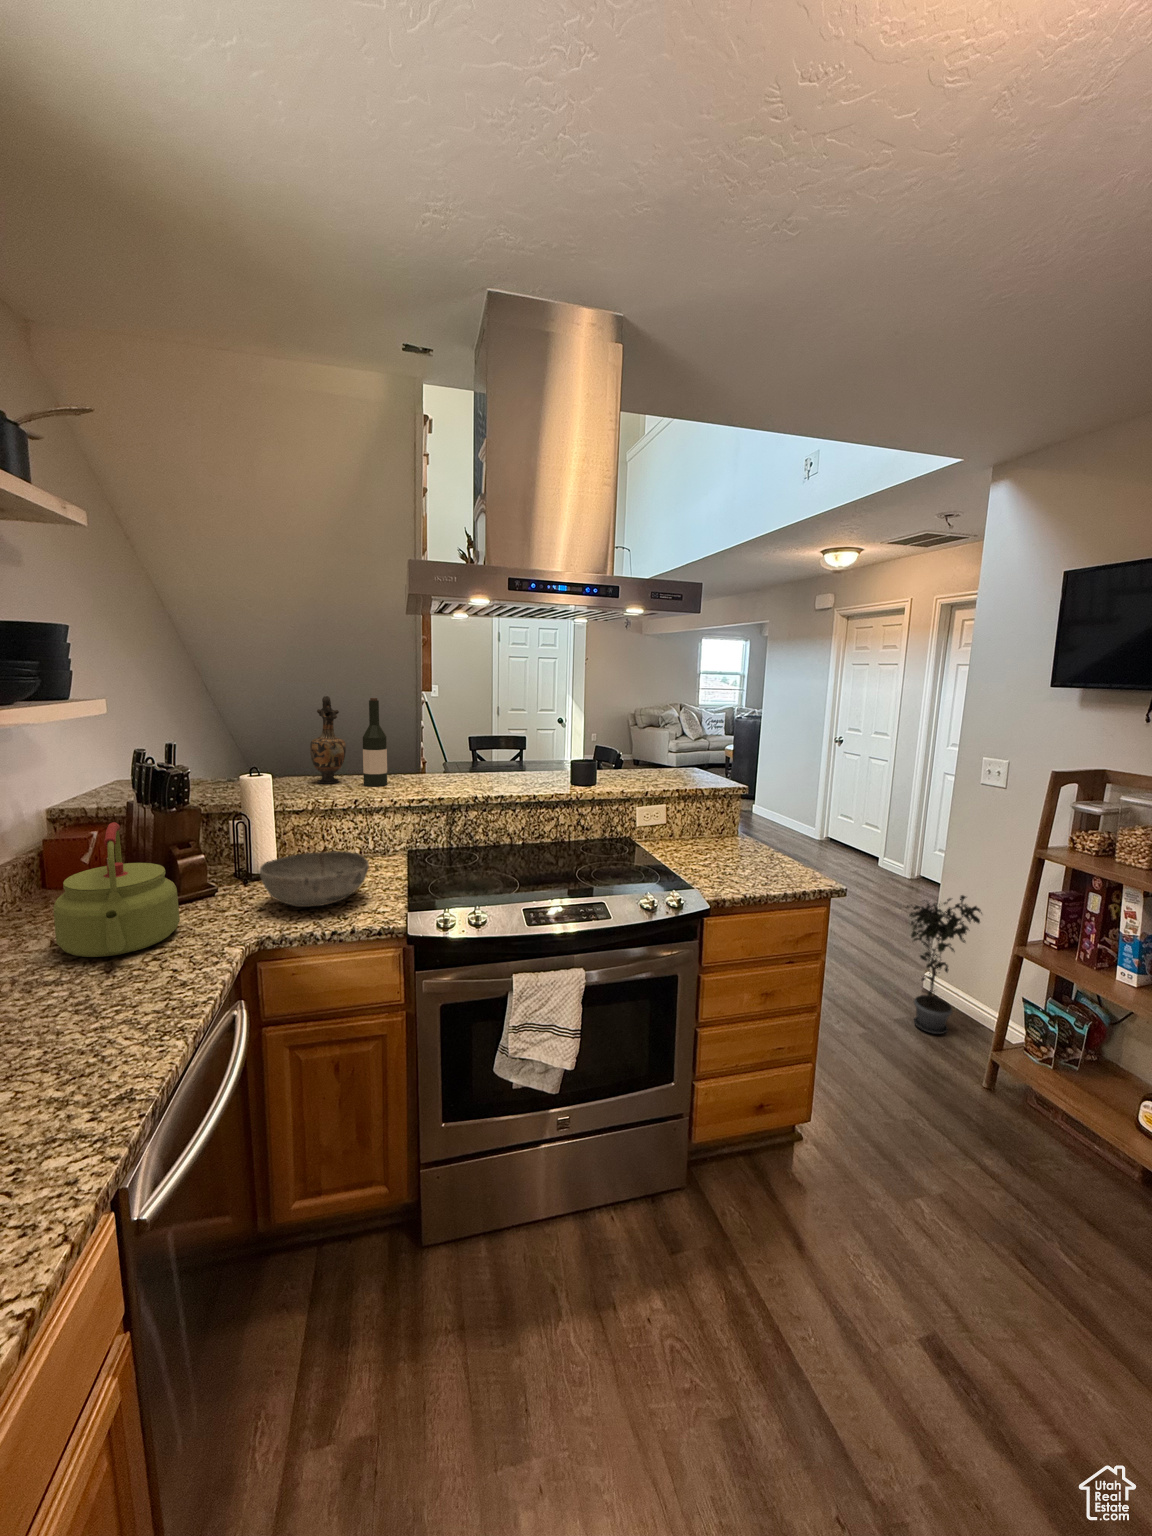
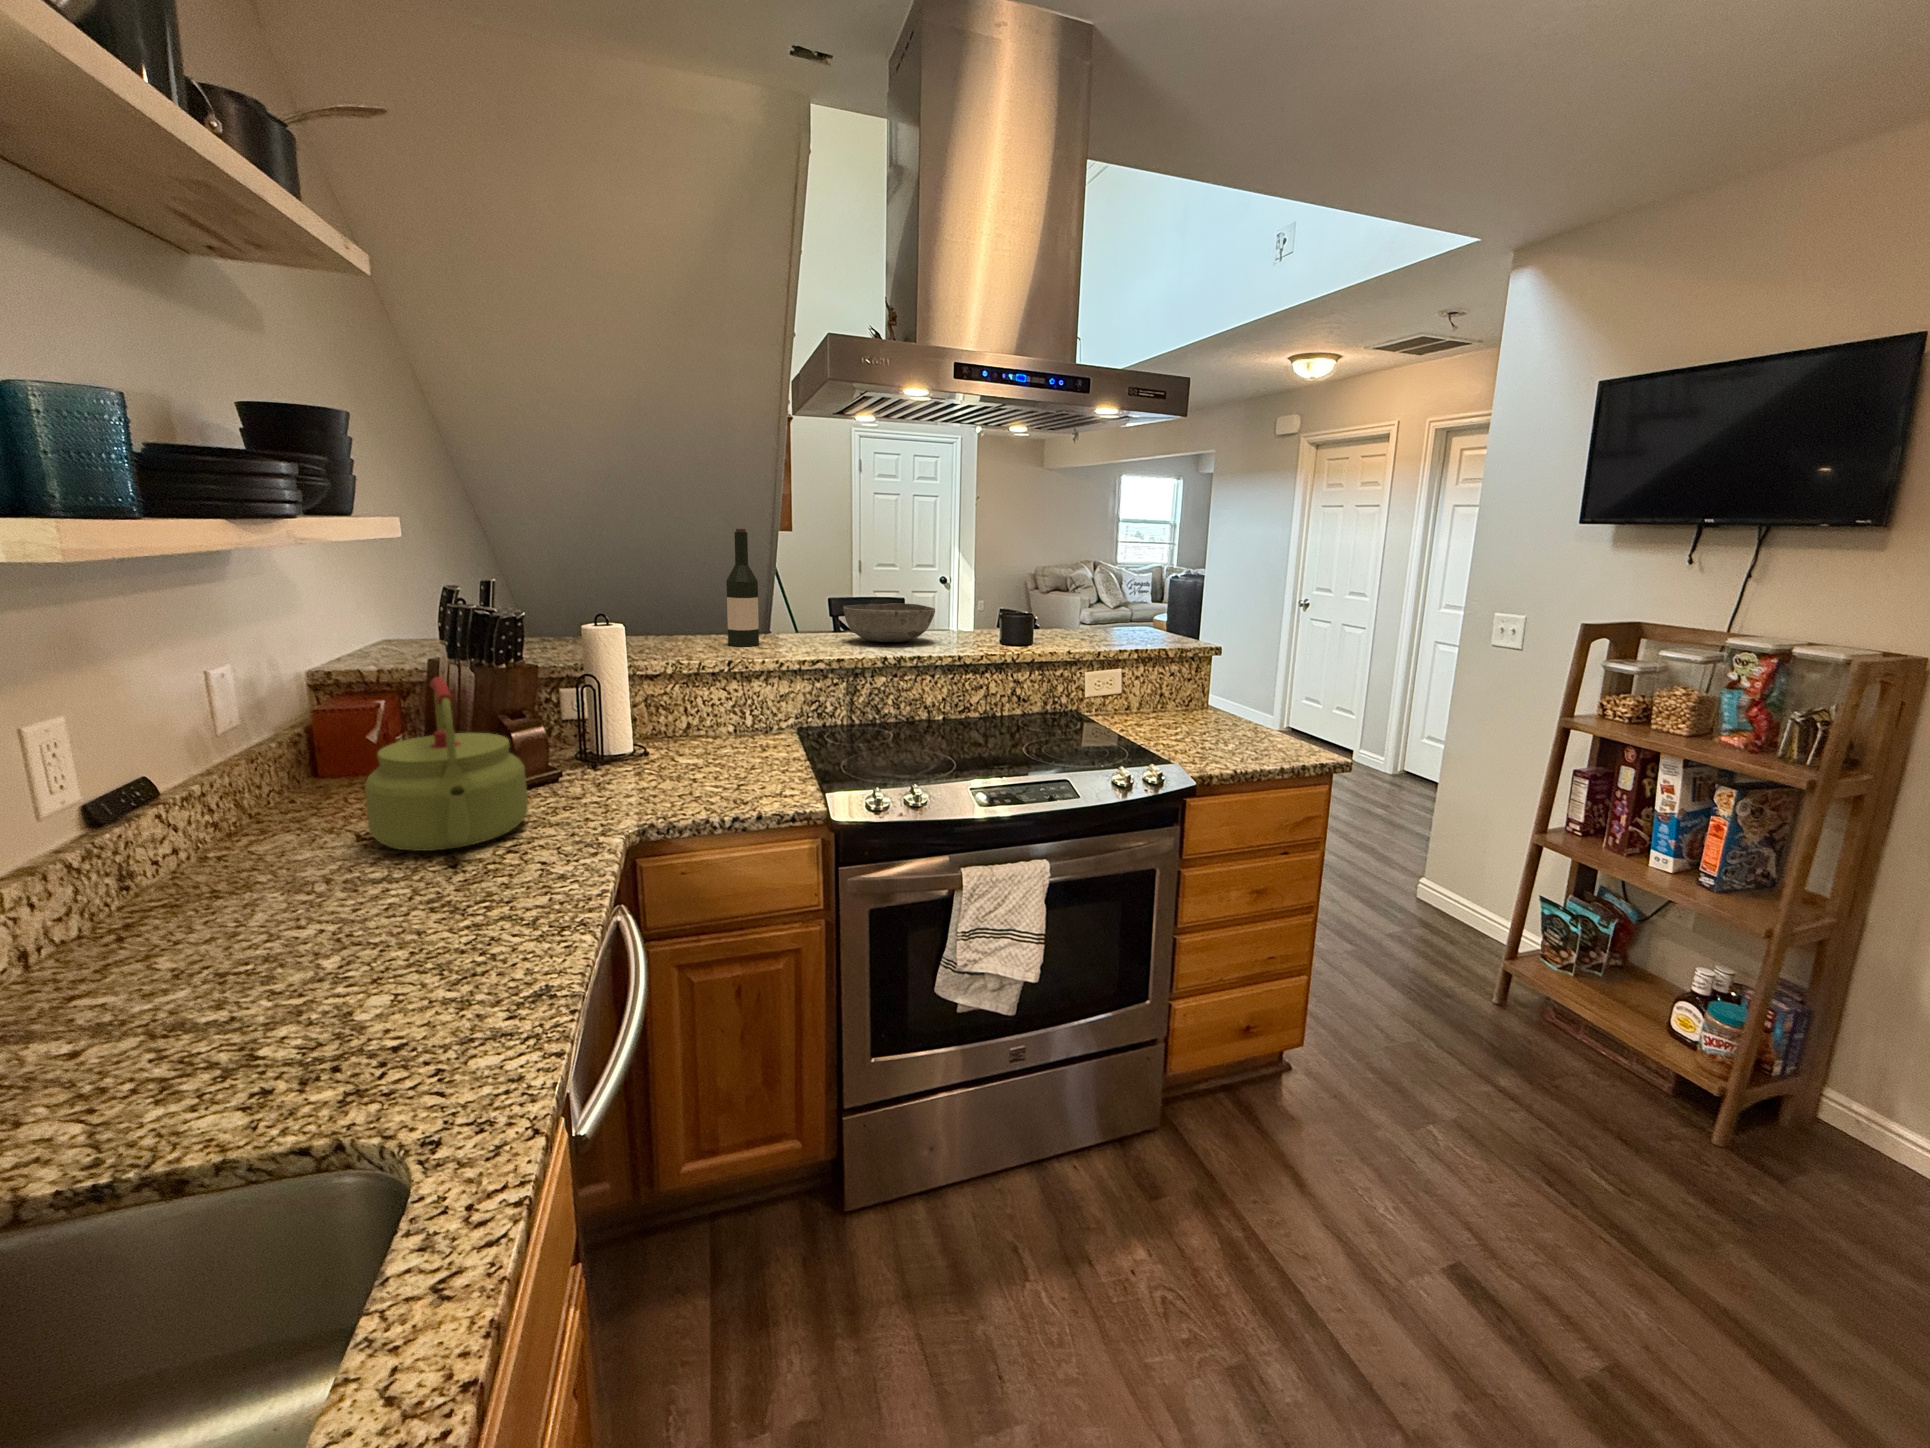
vase: present [310,696,346,784] -> none [653,526,701,643]
bowl: present [259,851,369,907] -> present [843,603,935,642]
potted plant: present [907,895,982,1034] -> none [1404,779,1494,949]

